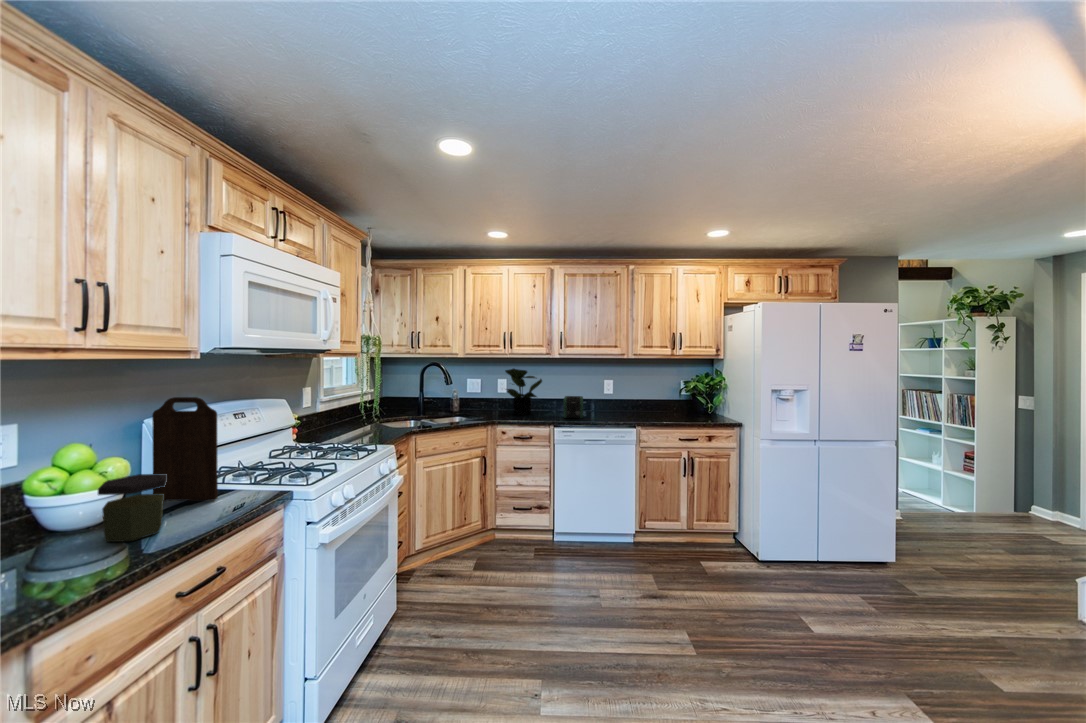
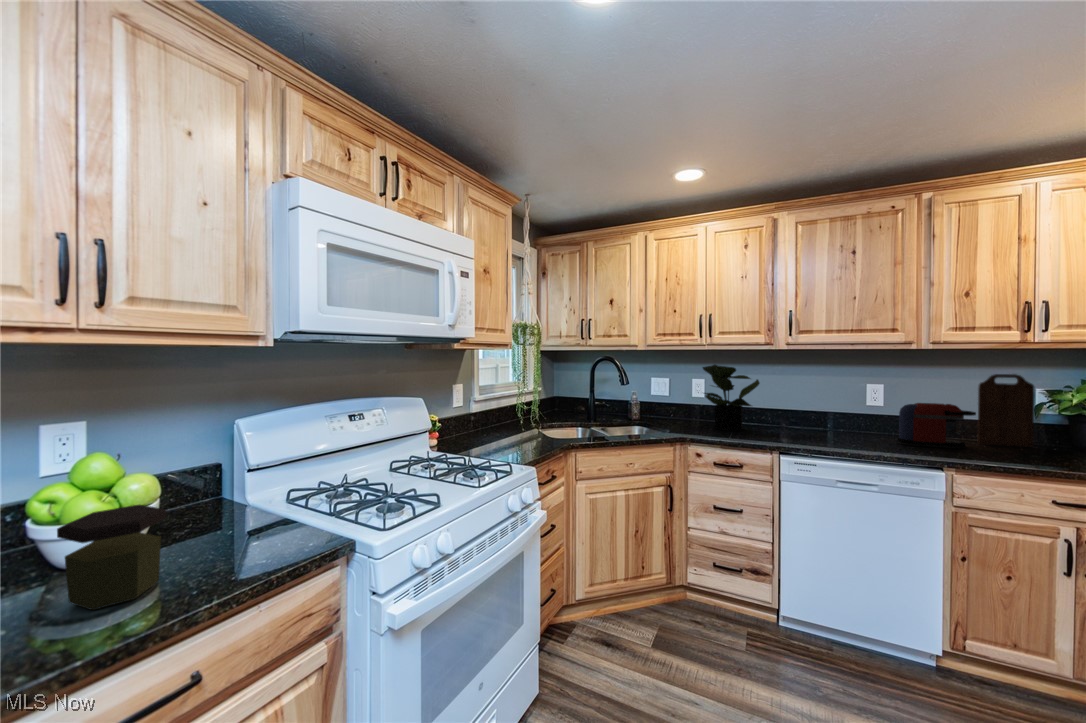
coffee maker: none [618,391,654,417] -> present [897,403,976,449]
toaster: present [563,396,583,419] -> none [796,407,831,444]
cutting board: present [152,397,218,501] -> present [978,374,1035,447]

